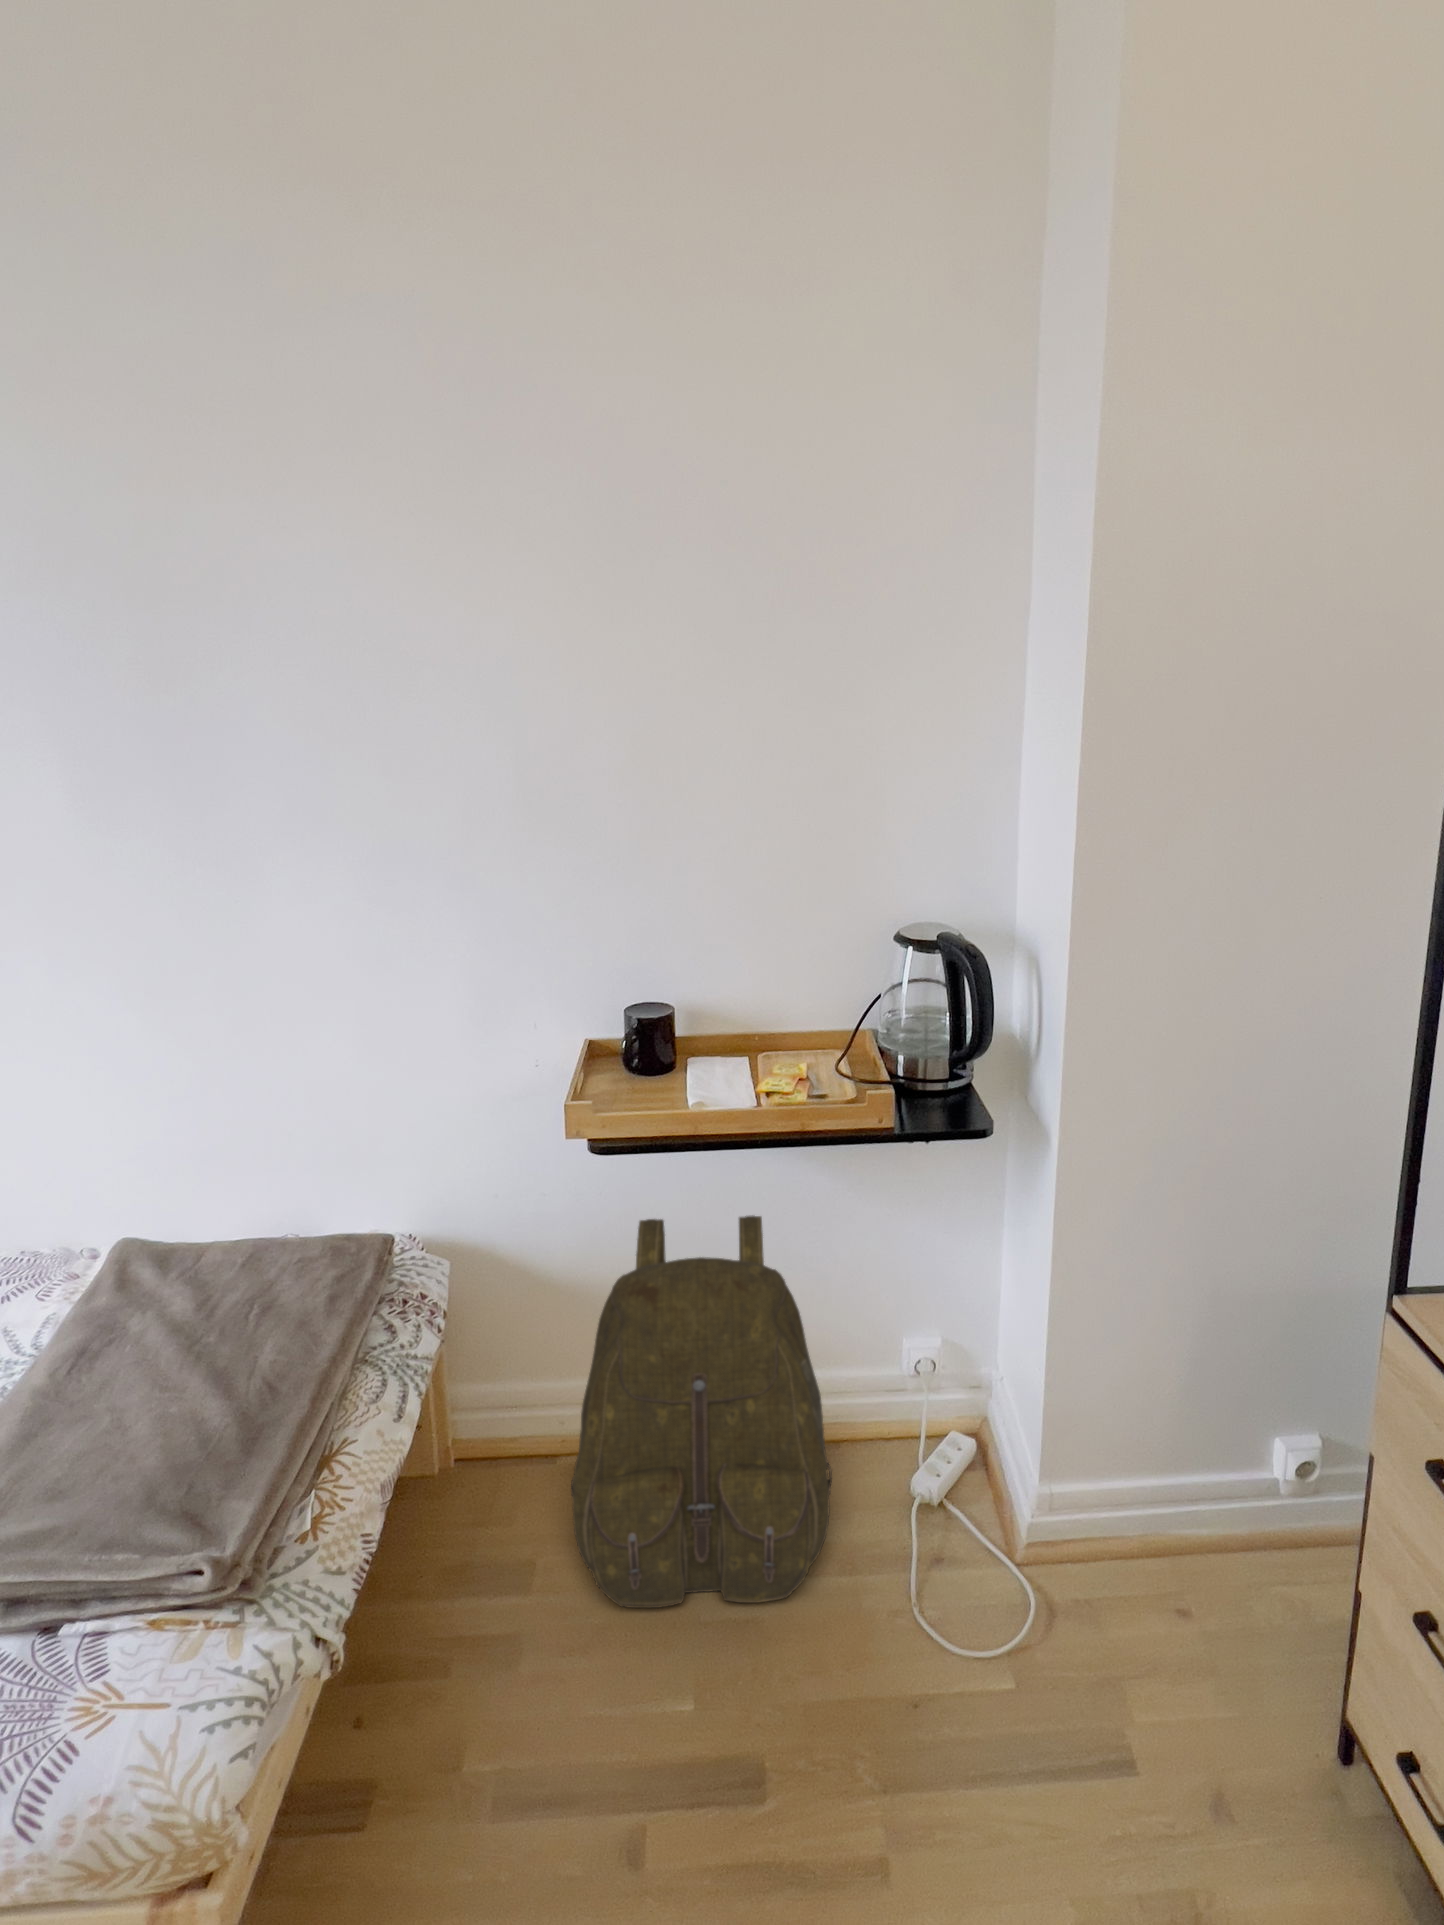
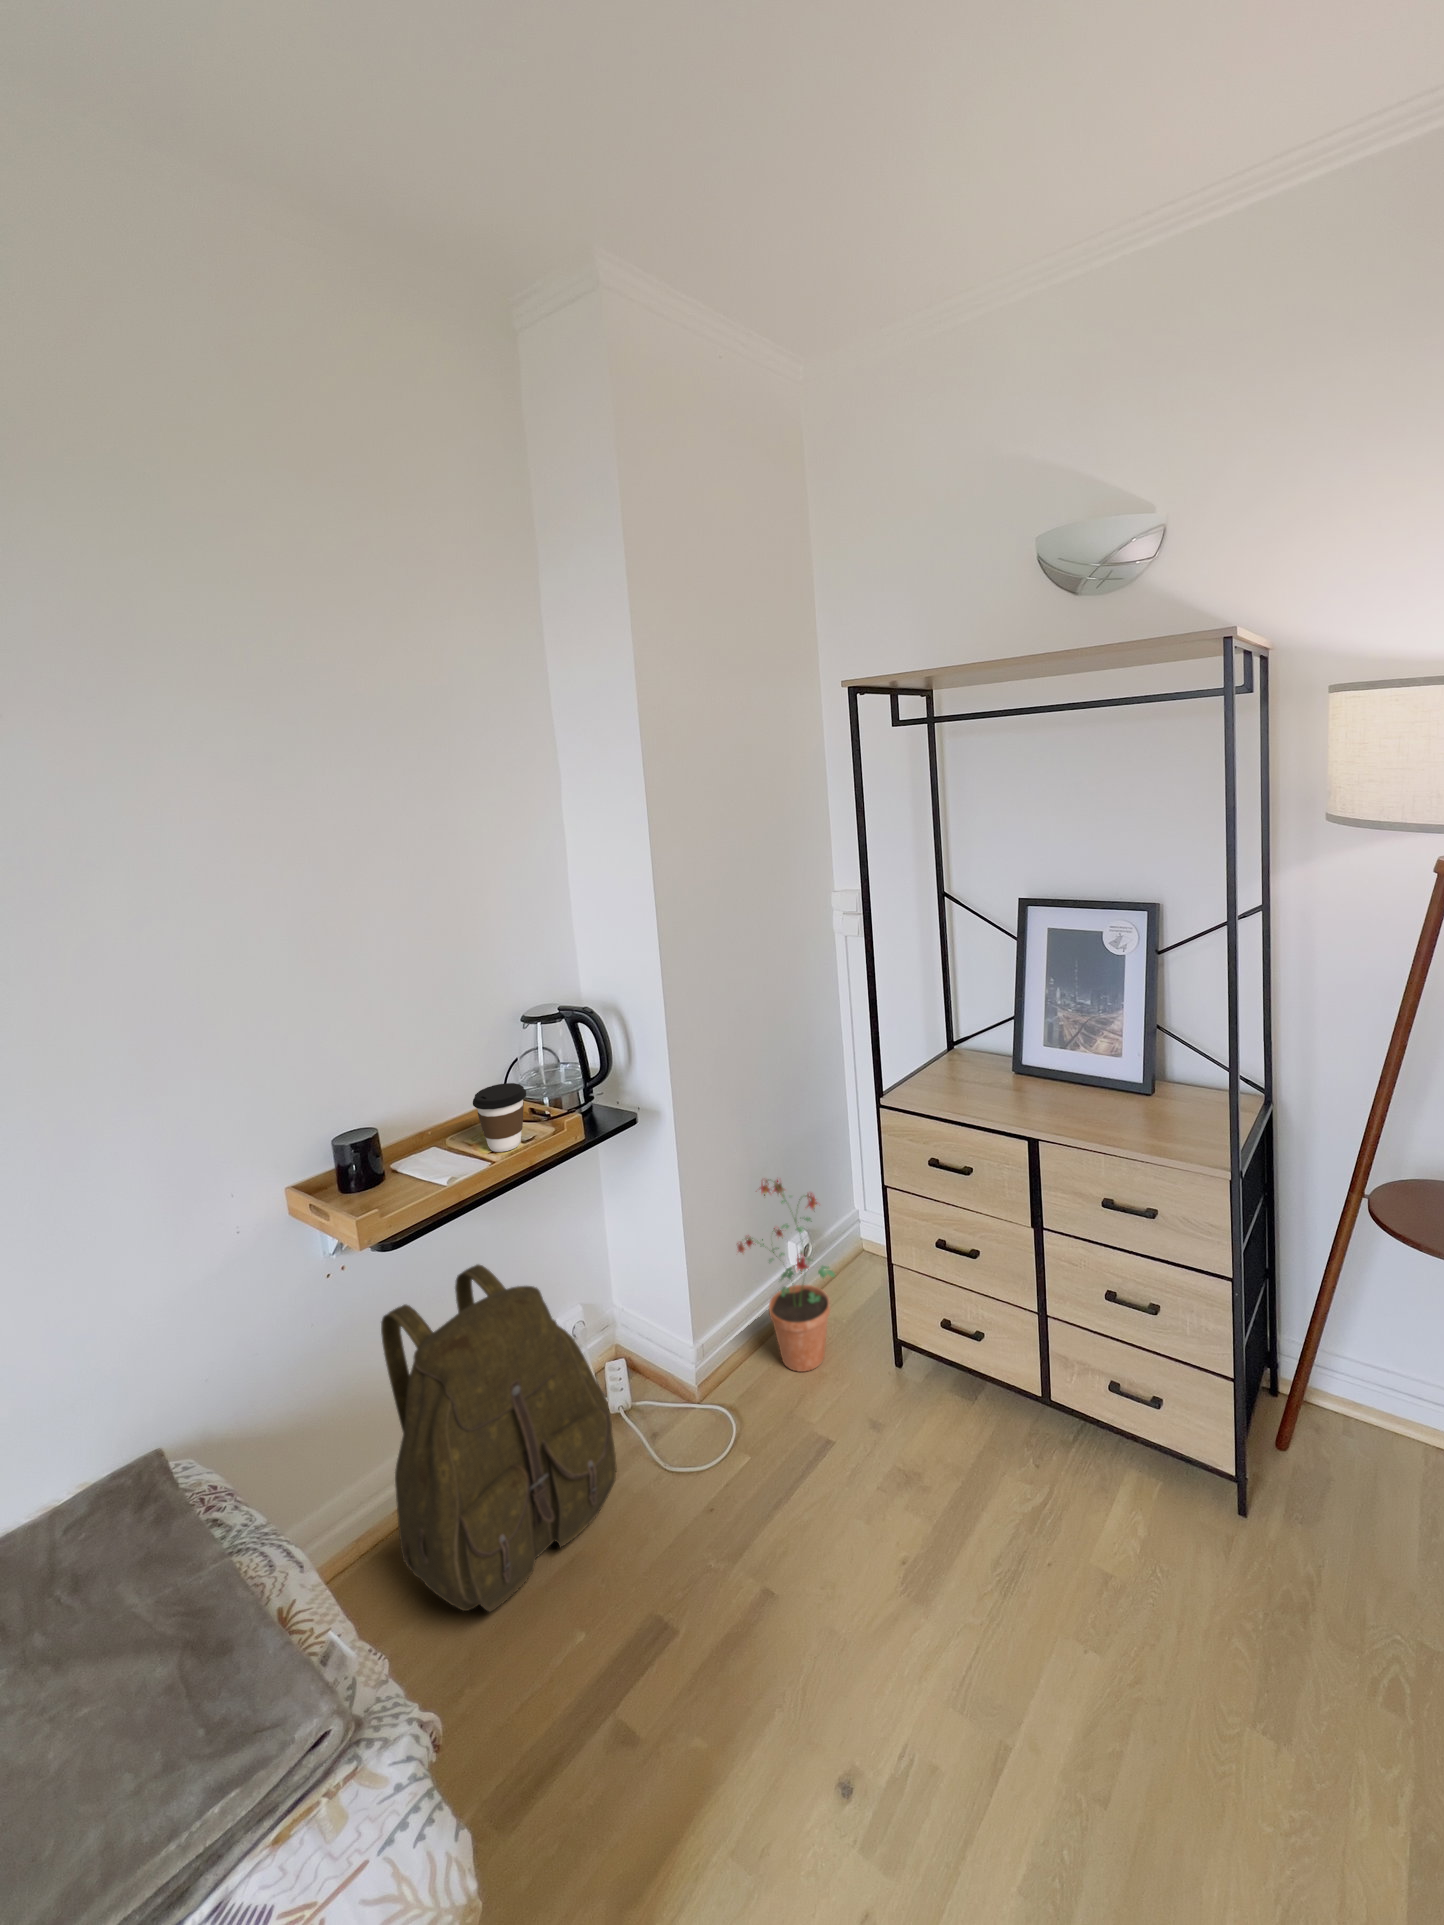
coffee cup: none [771,999,843,1091] -> present [473,1083,526,1152]
potted plant: none [1121,1306,1279,1647] -> present [737,1179,836,1372]

